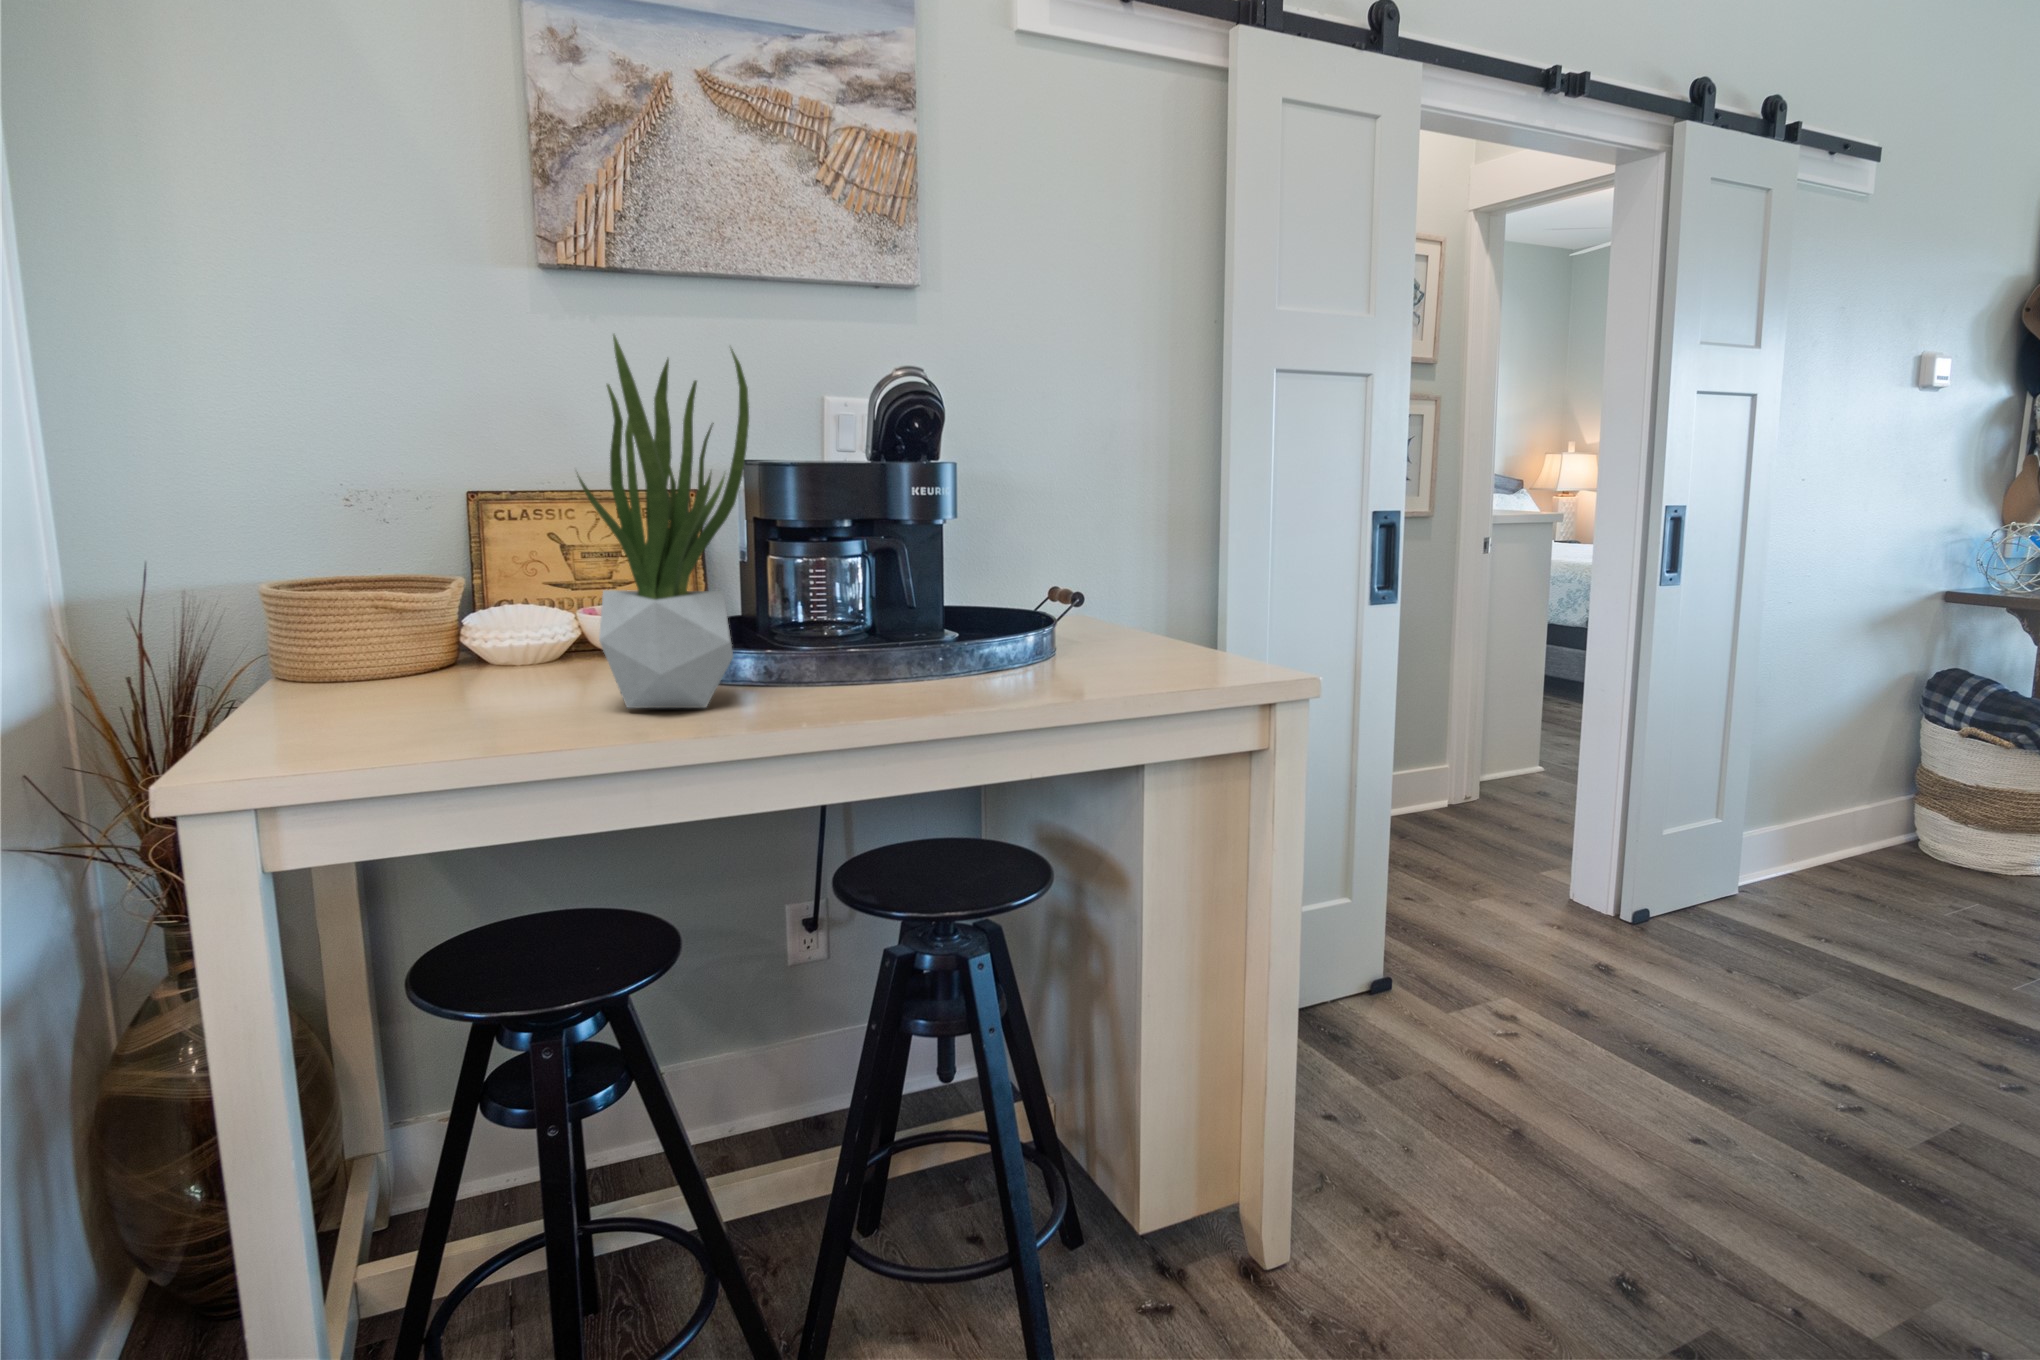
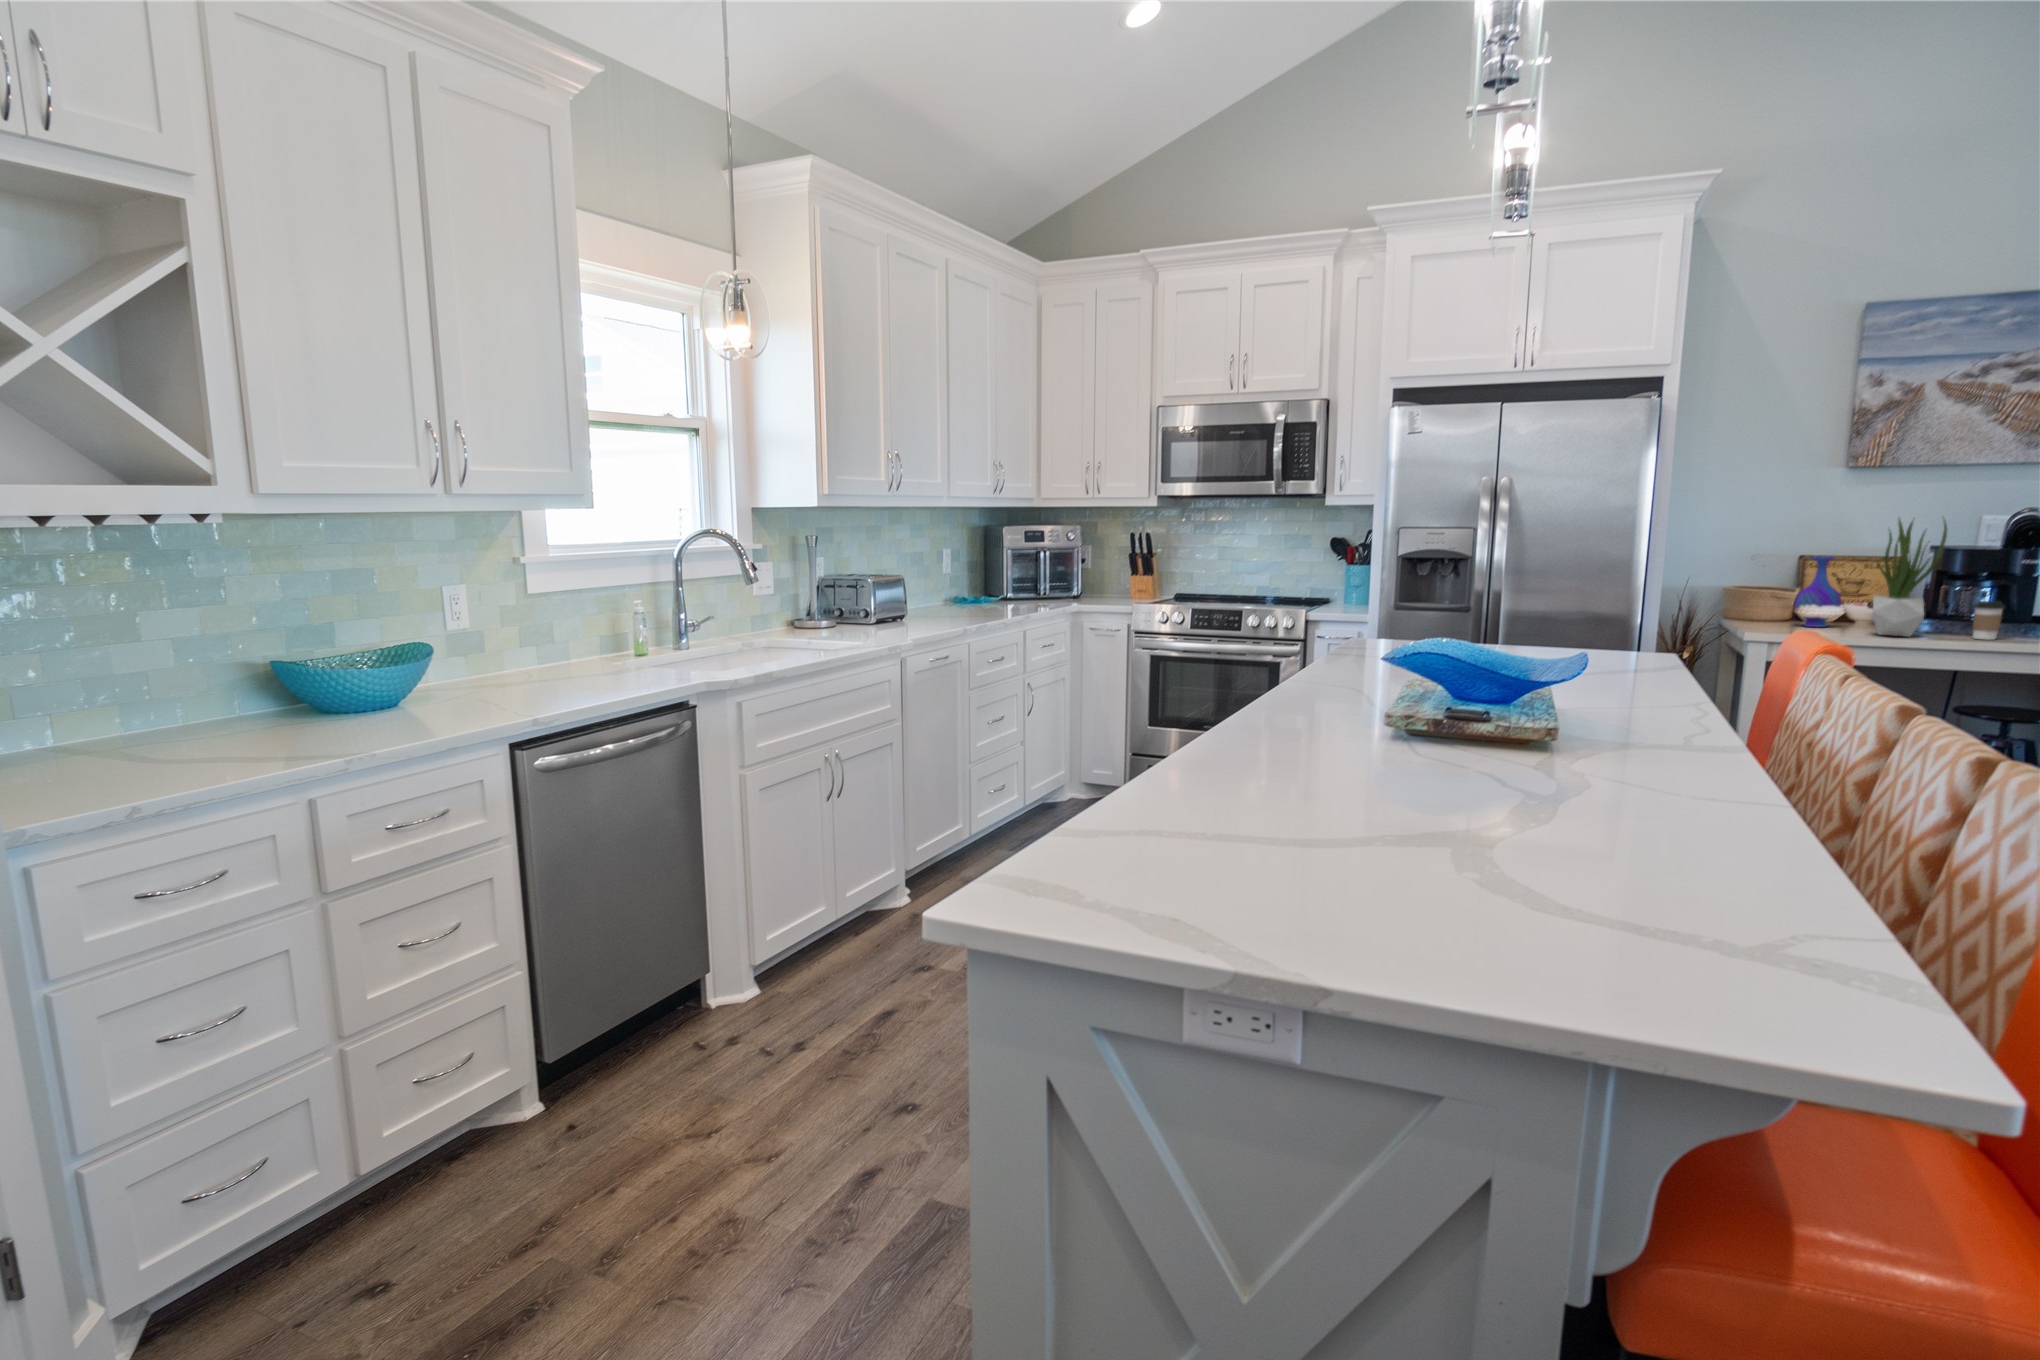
vase: none [428,482,551,688] -> present [1795,556,1842,627]
coffee cup: none [837,592,904,699] -> present [1973,601,2005,640]

